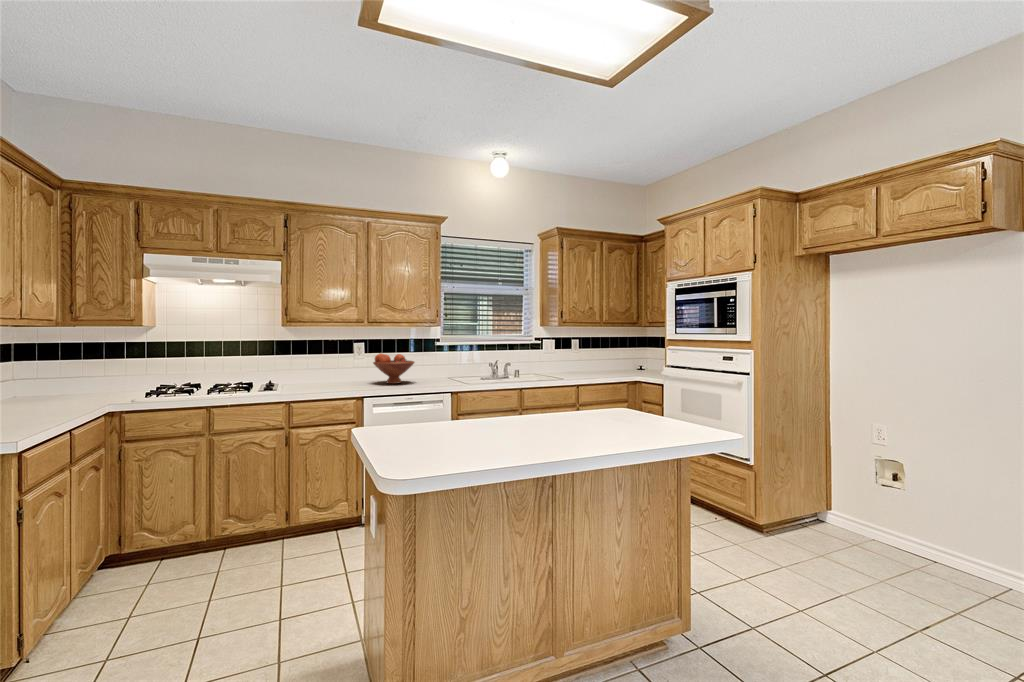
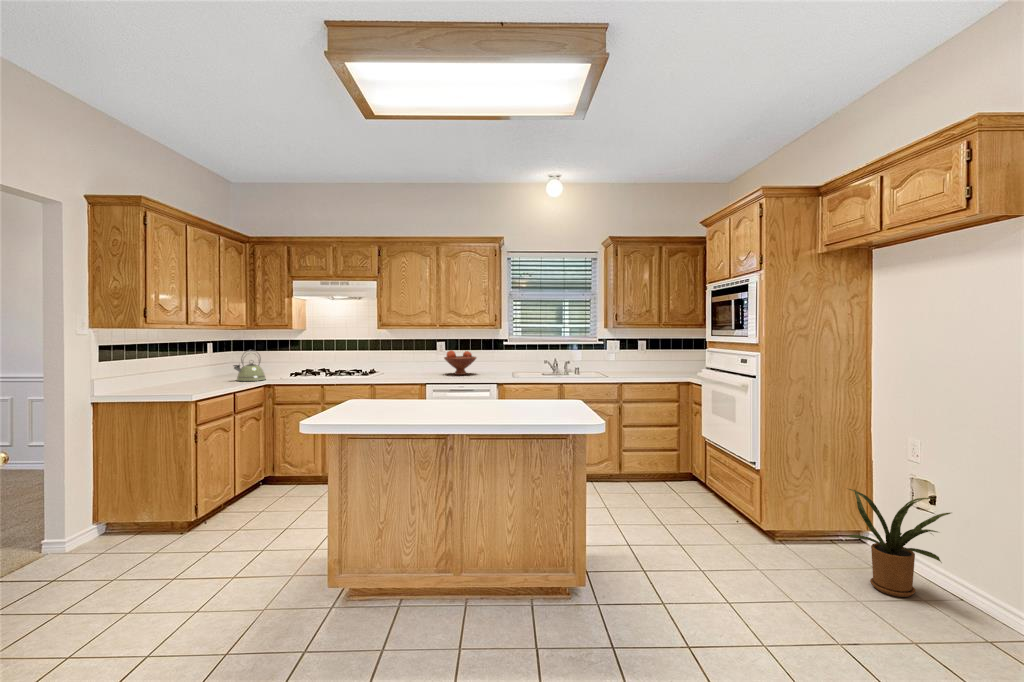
kettle: none [54,357,113,408] -> present [234,353,266,381]
house plant: none [862,479,977,579] -> present [847,489,951,597]

